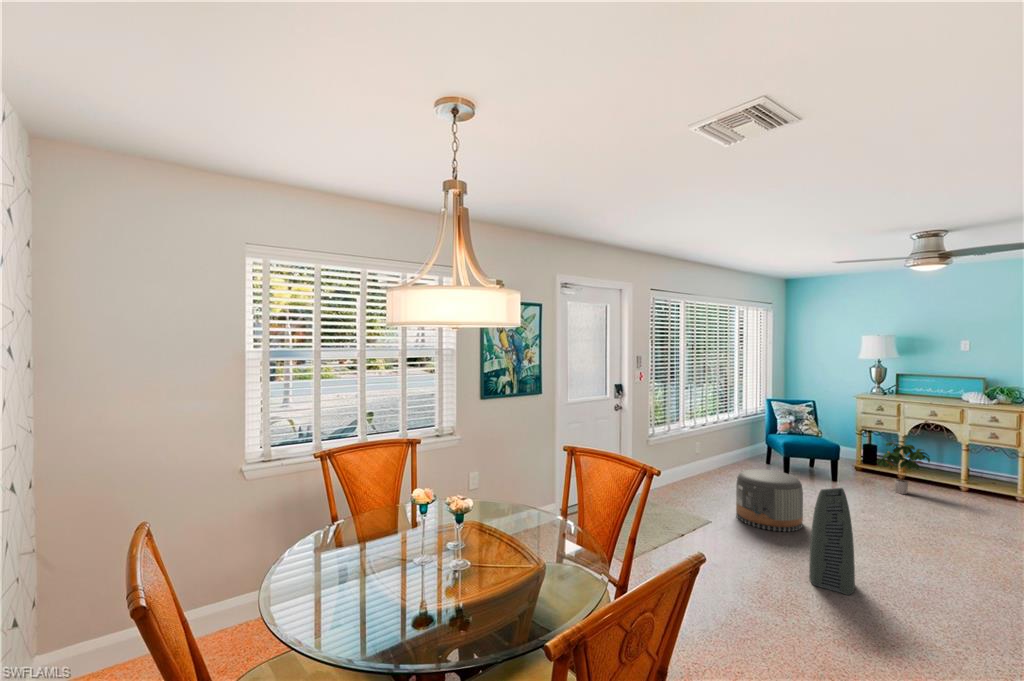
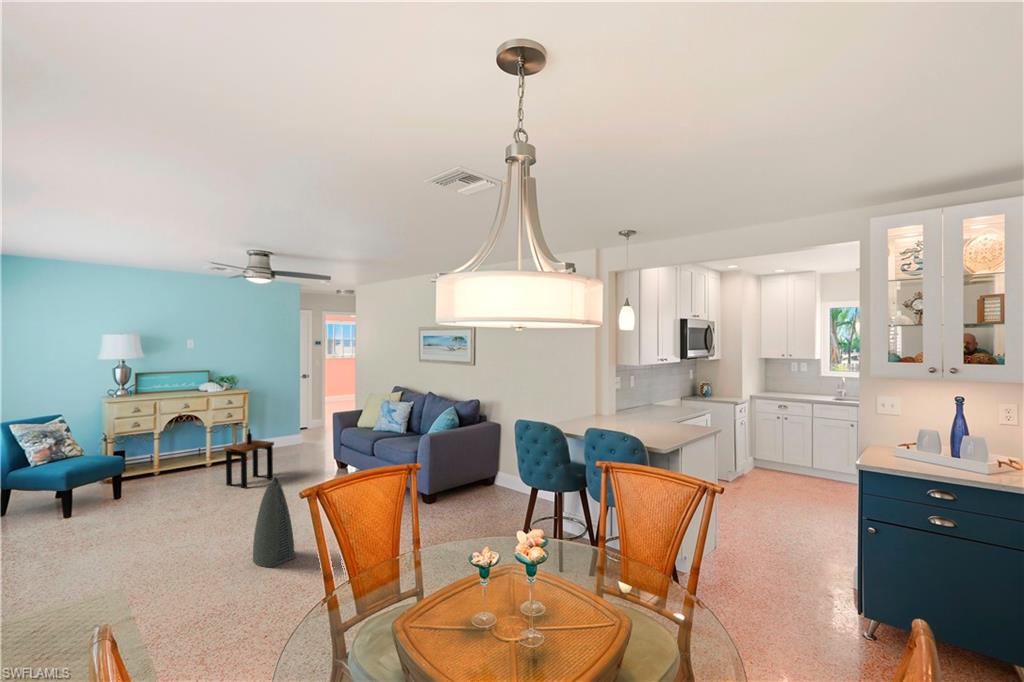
potted plant: present [876,442,930,494] -> none [155,437,205,483]
side table: none [935,451,1009,531] -> present [224,429,274,488]
pouf: present [736,469,803,532] -> none [99,494,181,568]

